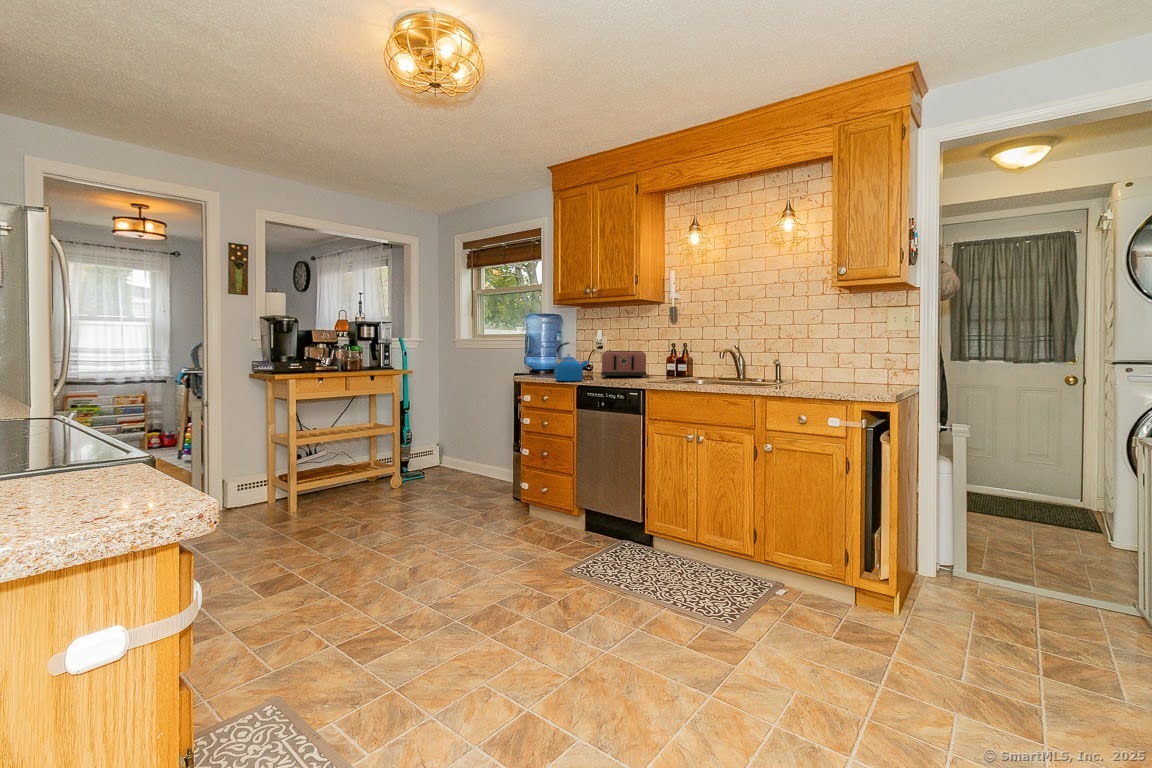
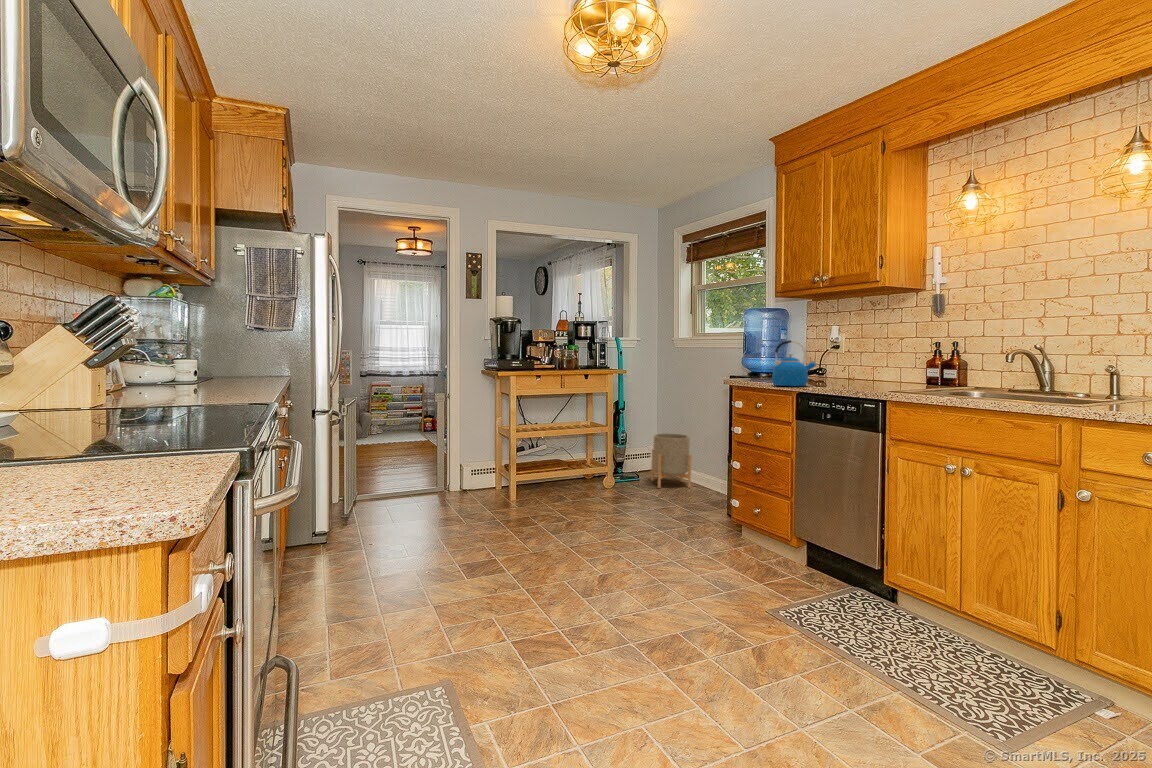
toaster: present [601,351,647,377] -> none [833,351,895,385]
planter: none [439,429,478,482] -> present [651,433,691,488]

